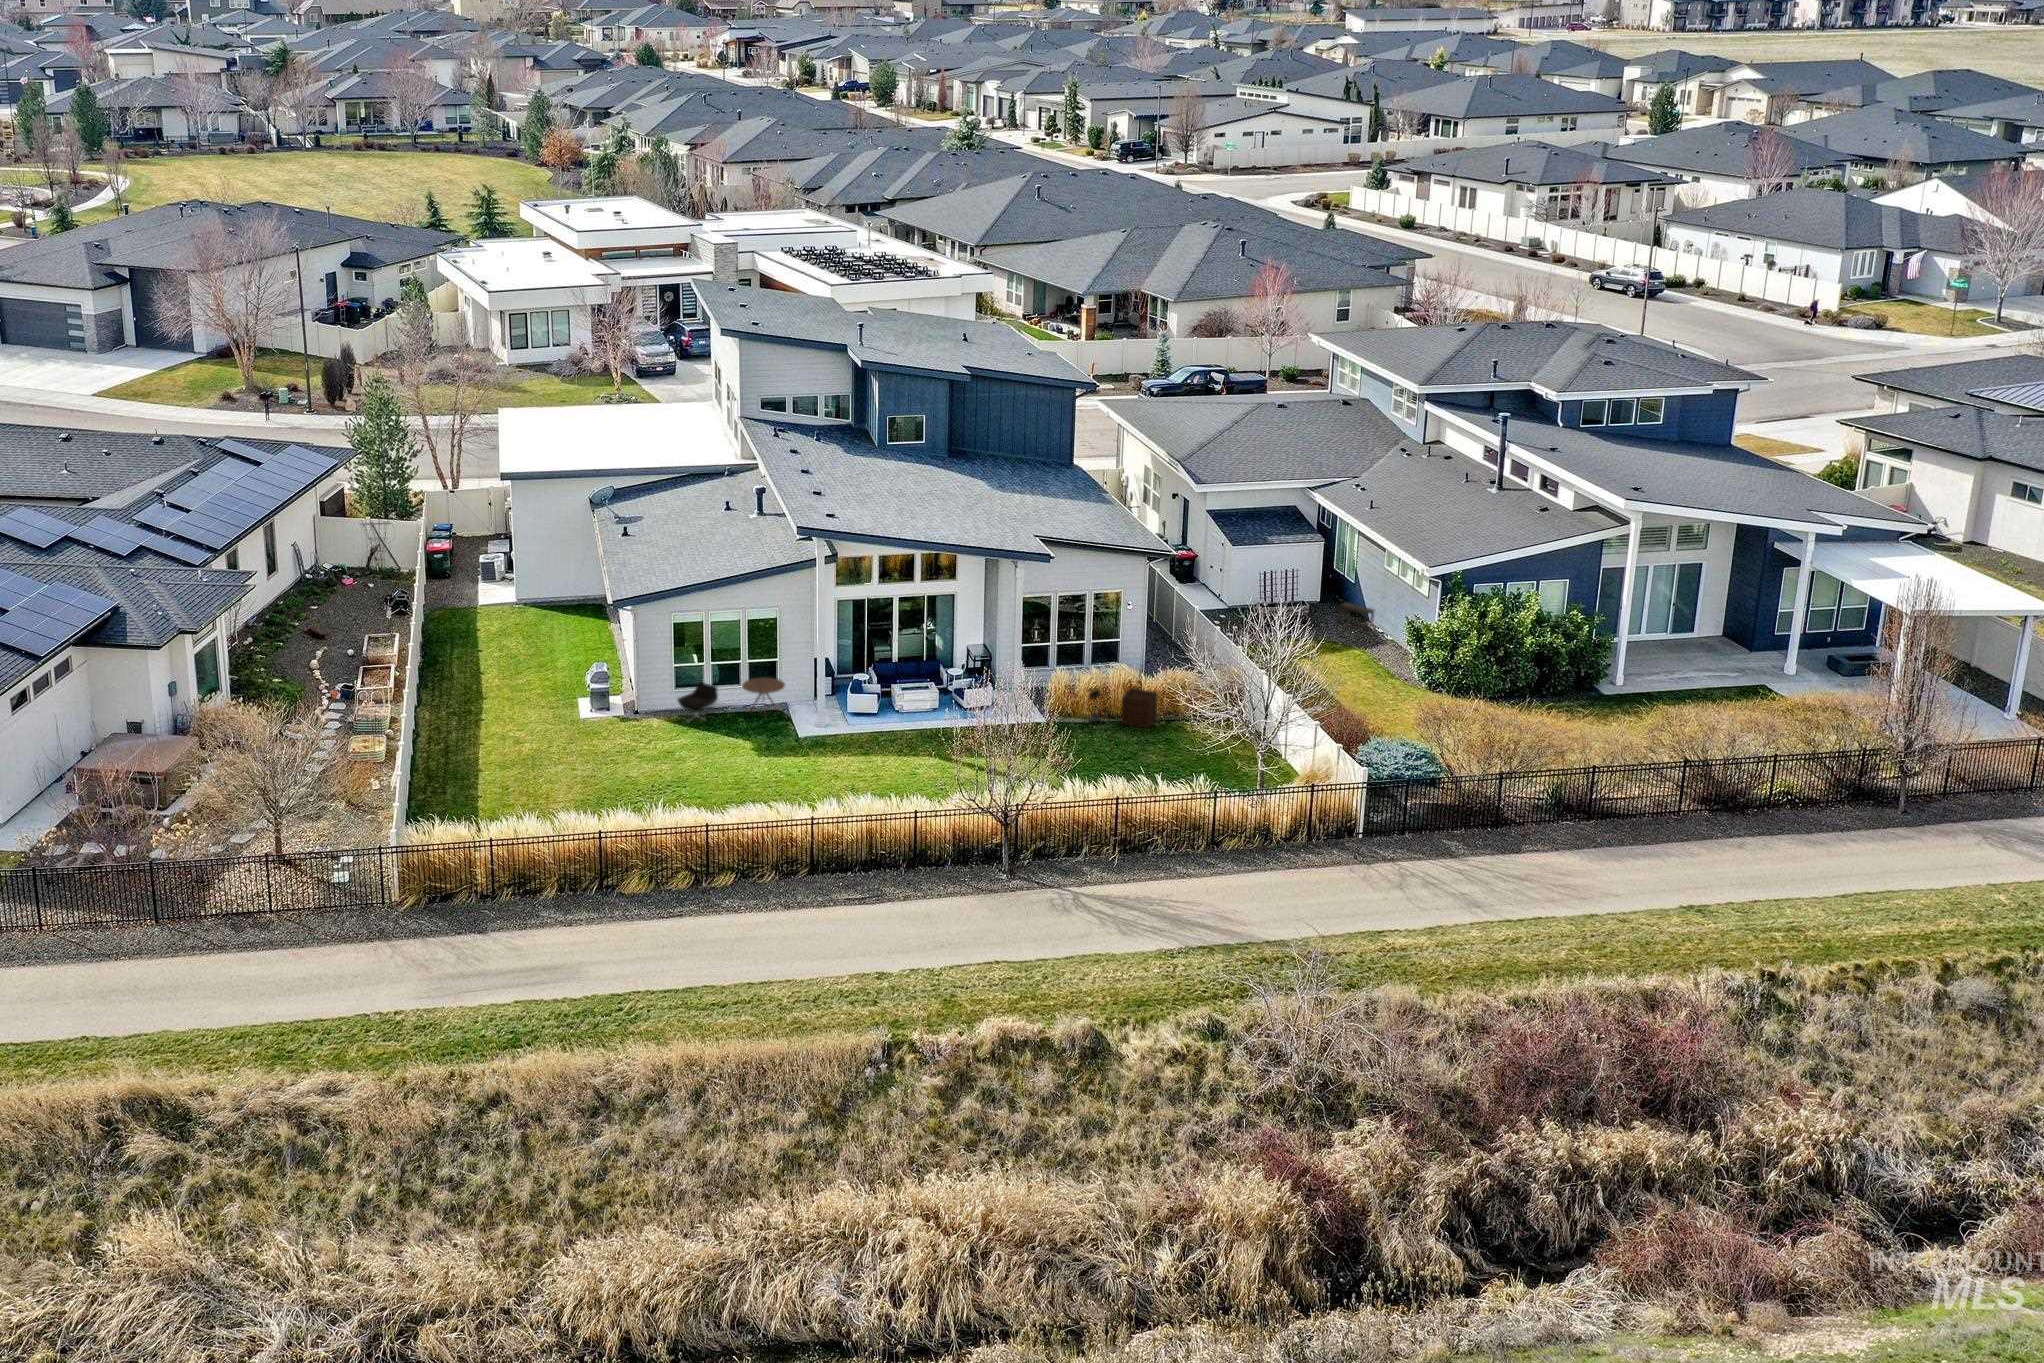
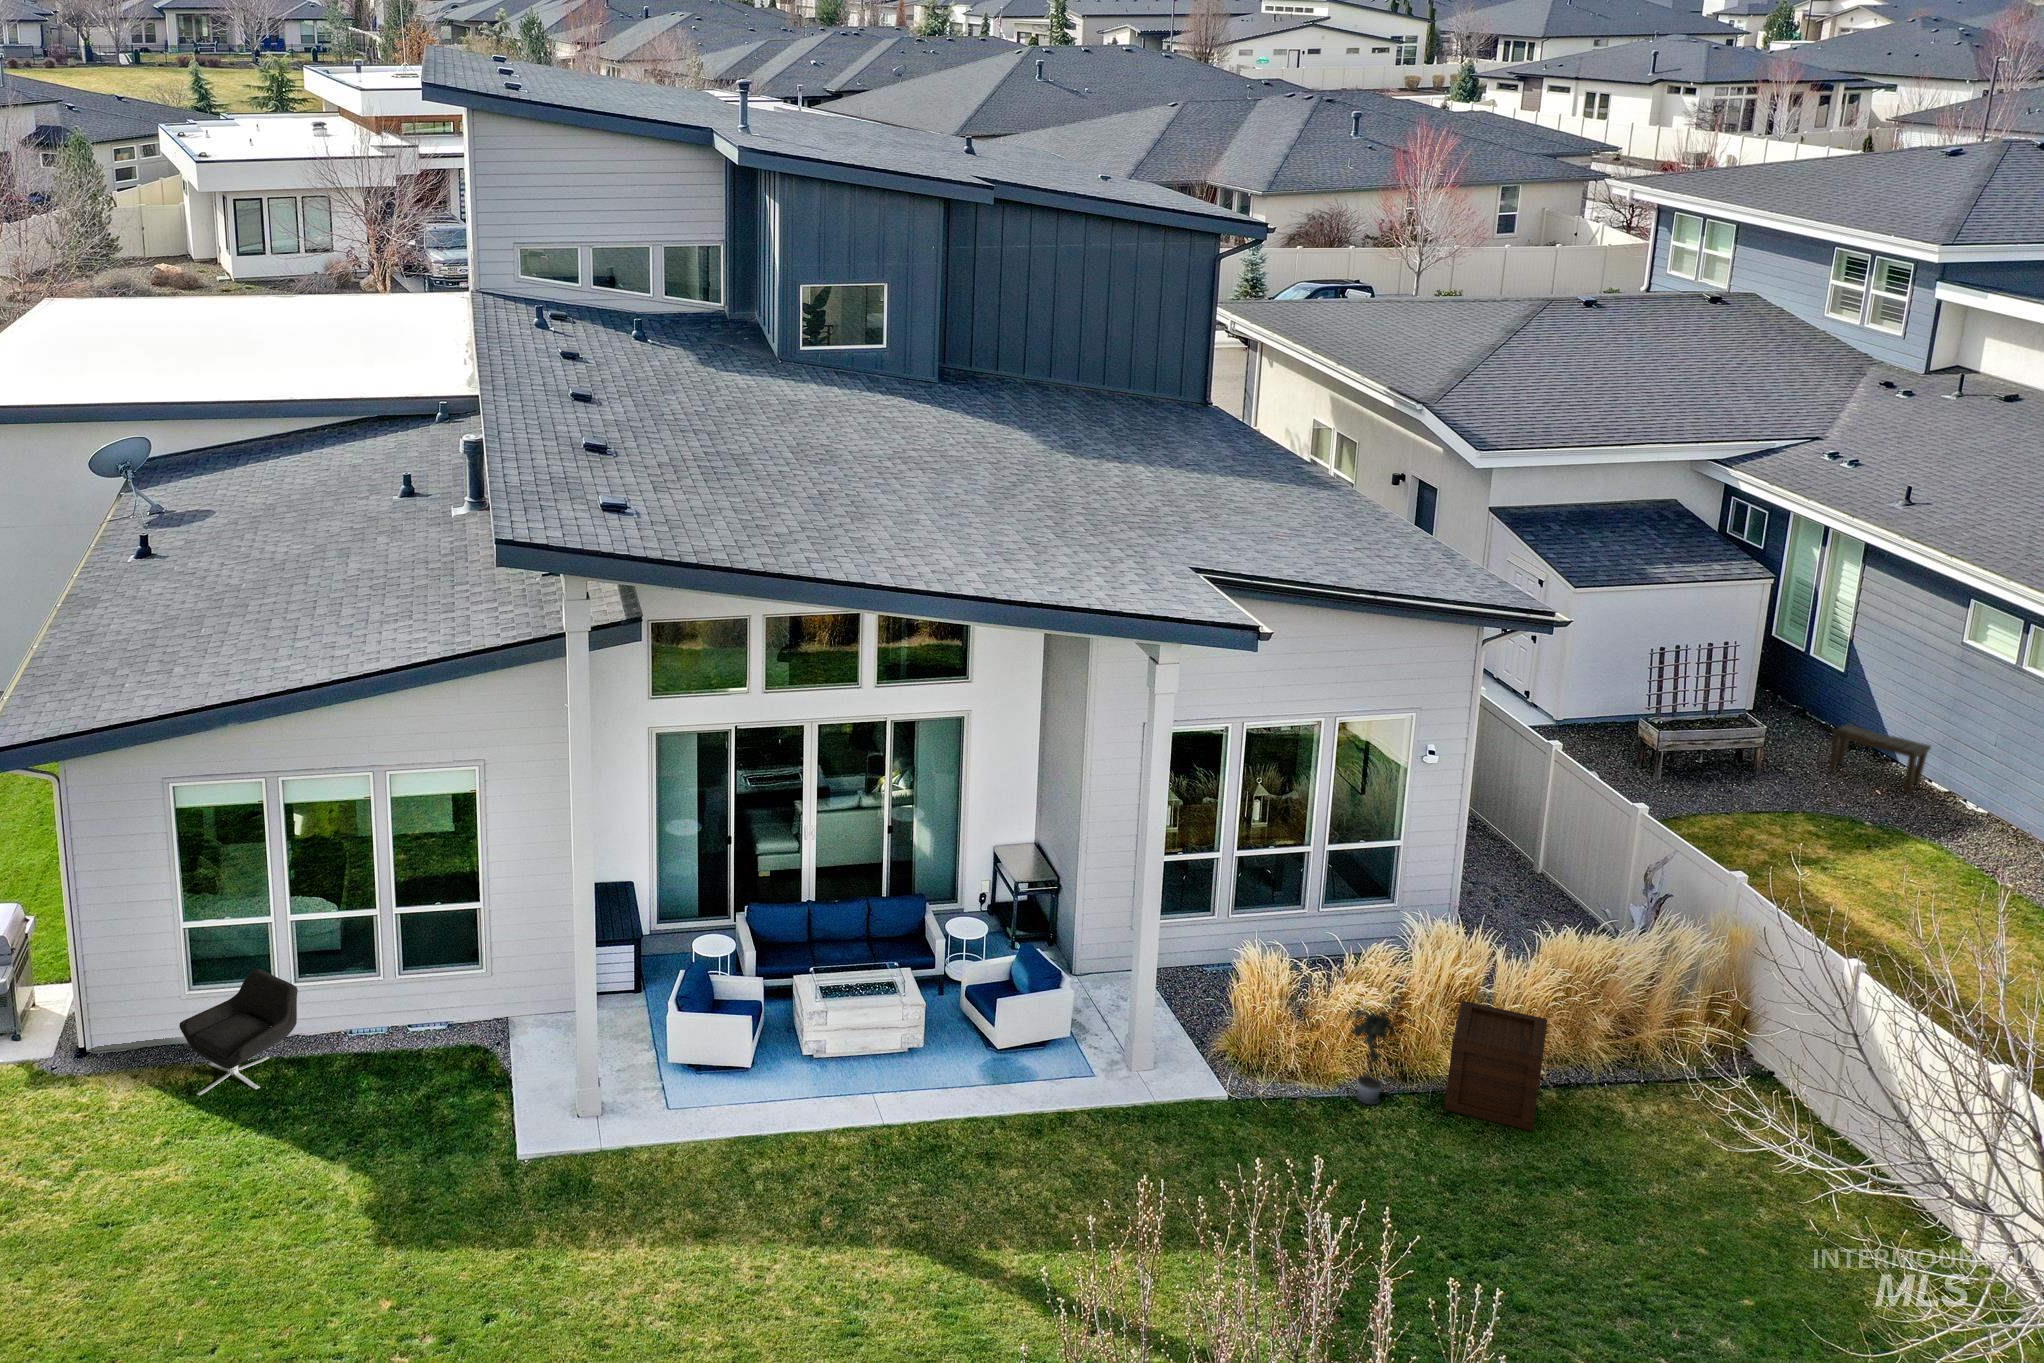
round table: present [742,678,785,706] -> none [368,952,492,1078]

